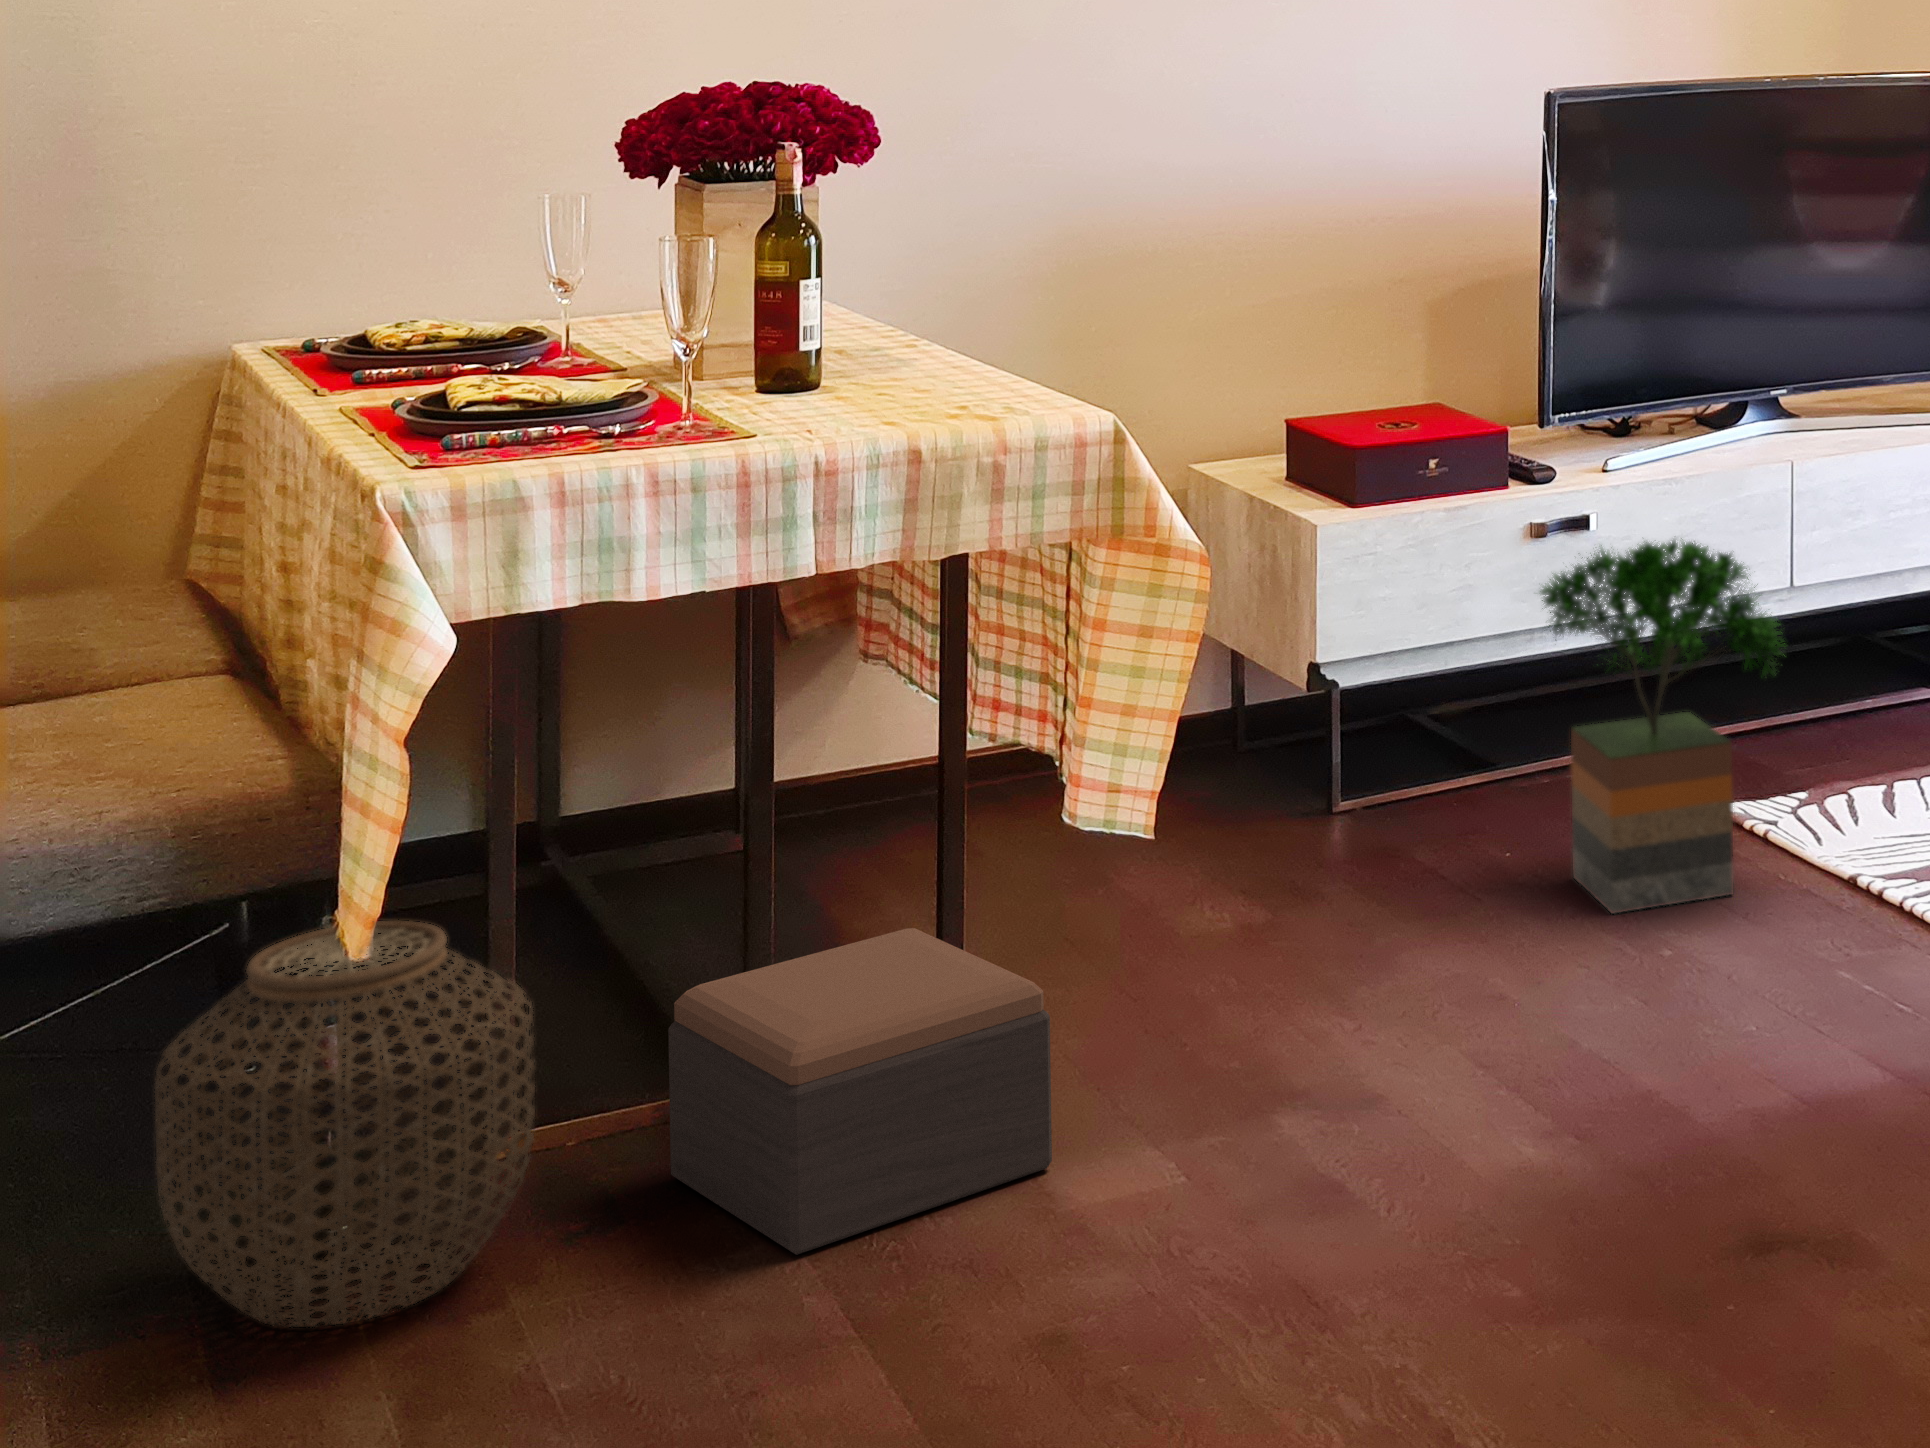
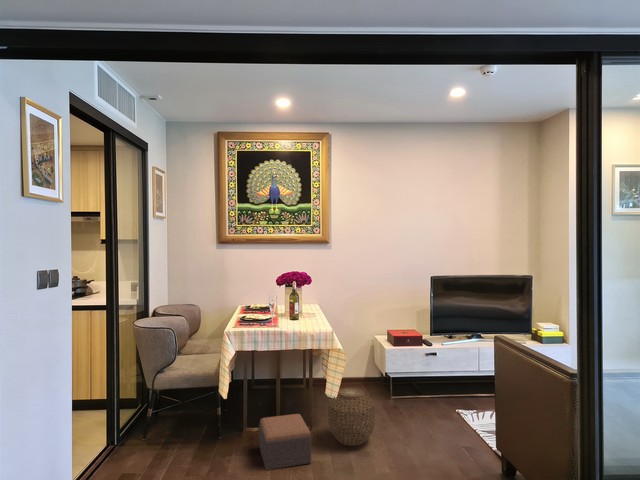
potted tree: present [1540,540,1785,913] -> none [417,361,464,433]
woven basket: present [155,921,535,1327] -> present [328,388,375,446]

